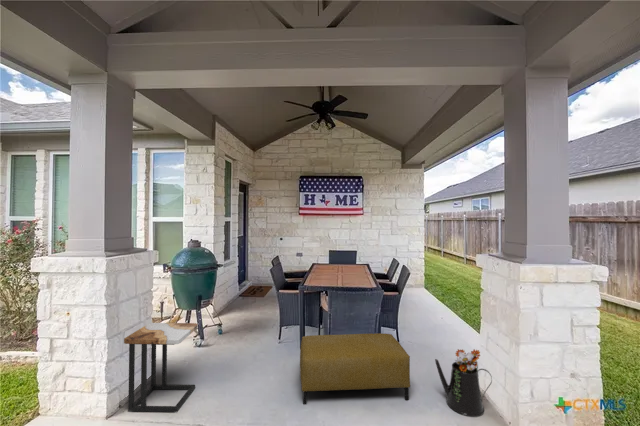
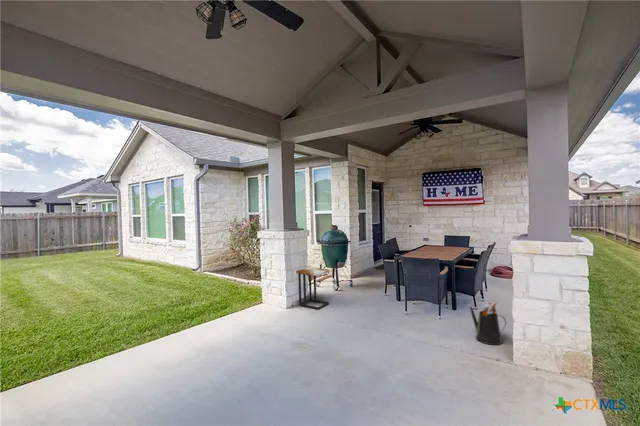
ottoman: present [300,333,410,404] -> none [380,285,453,330]

